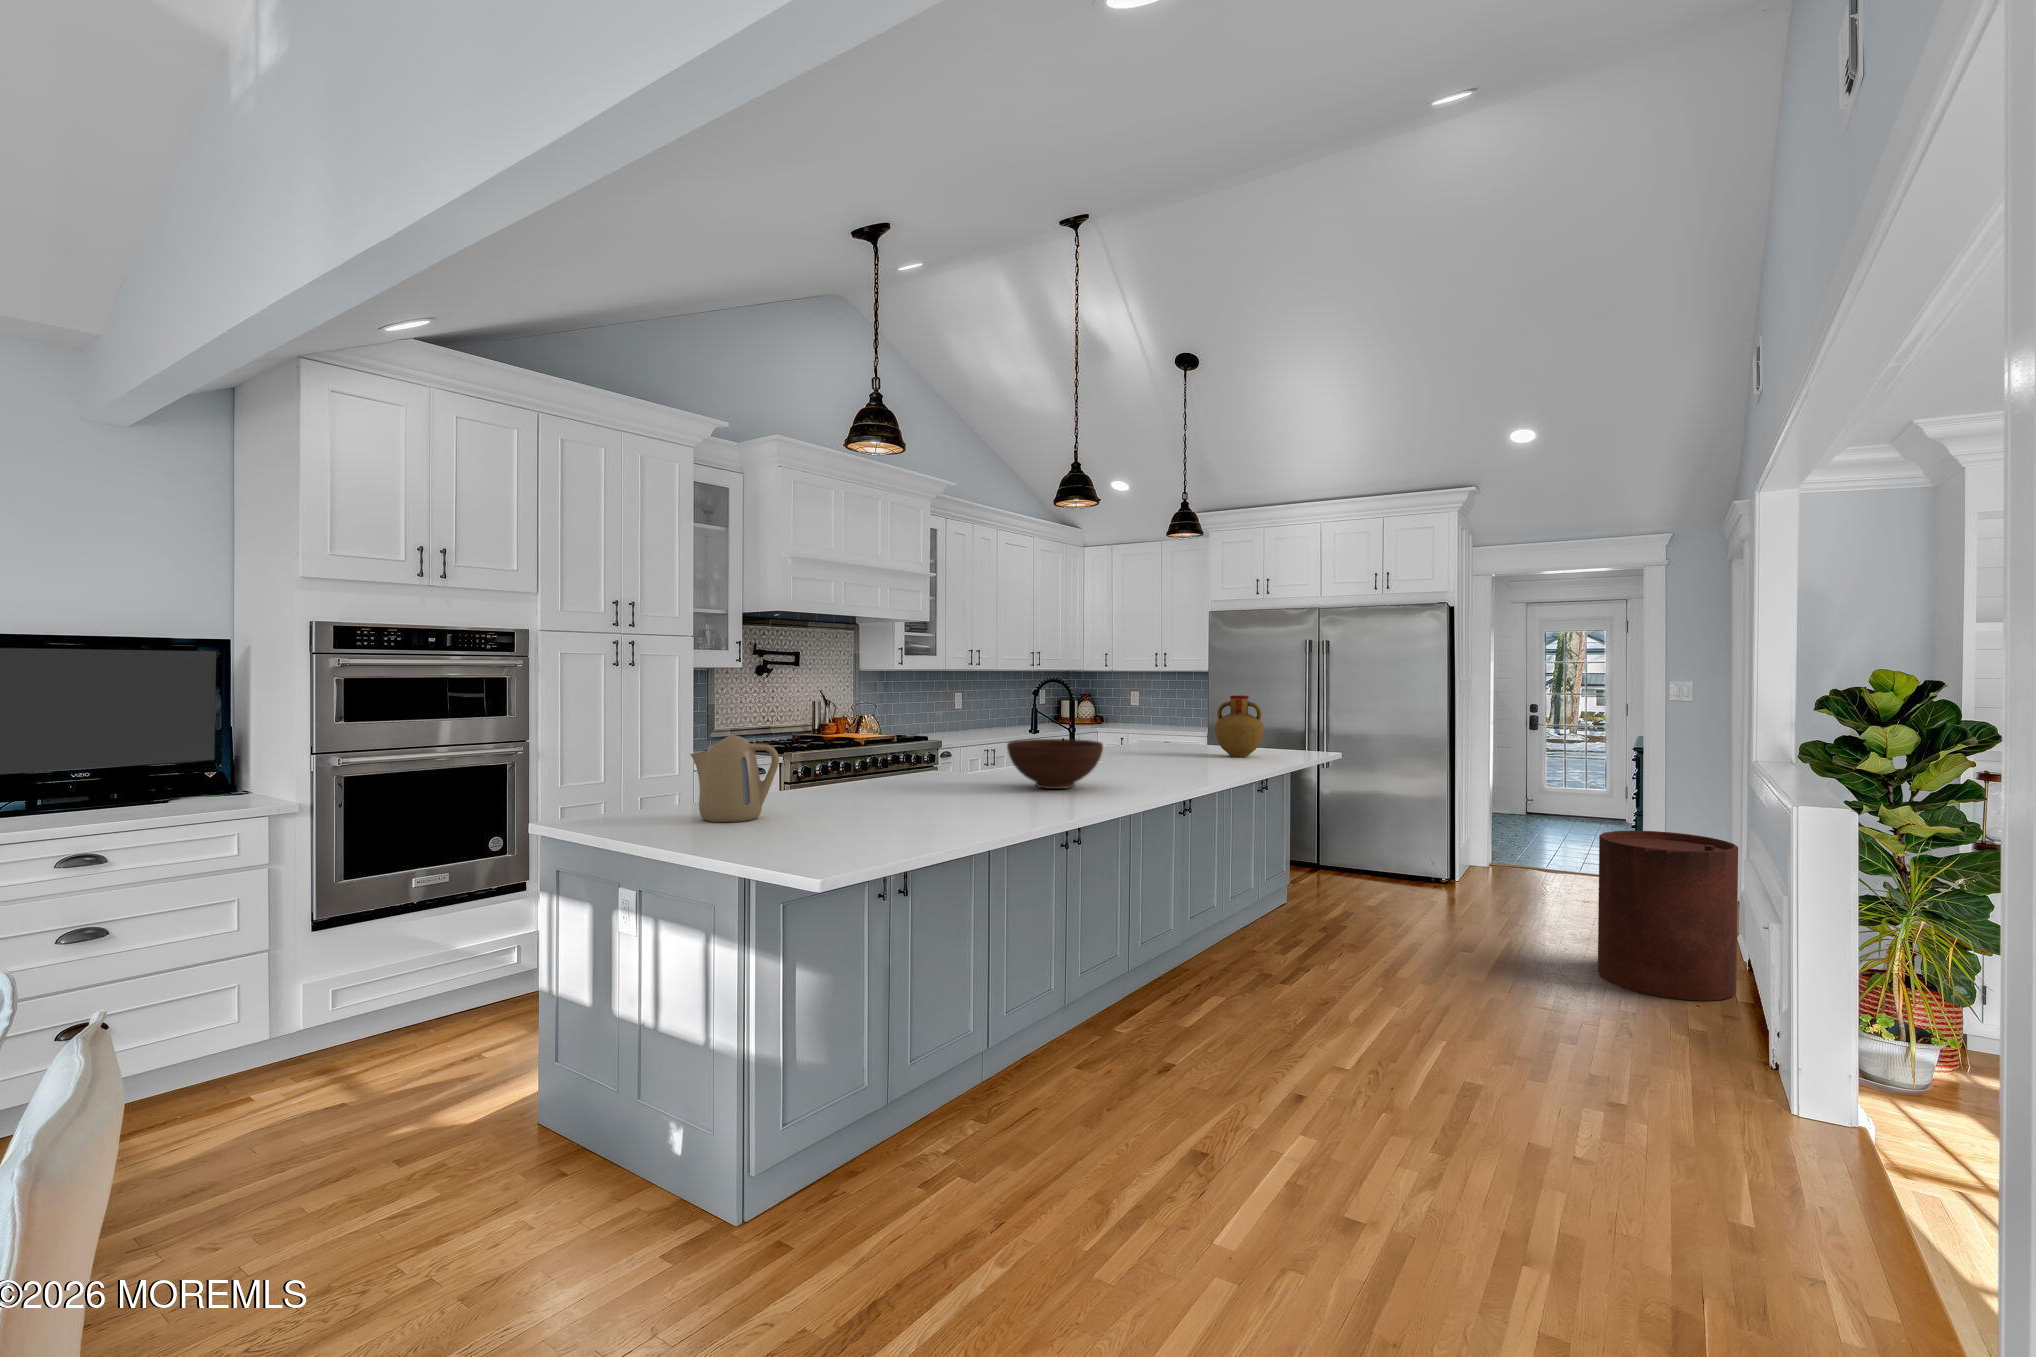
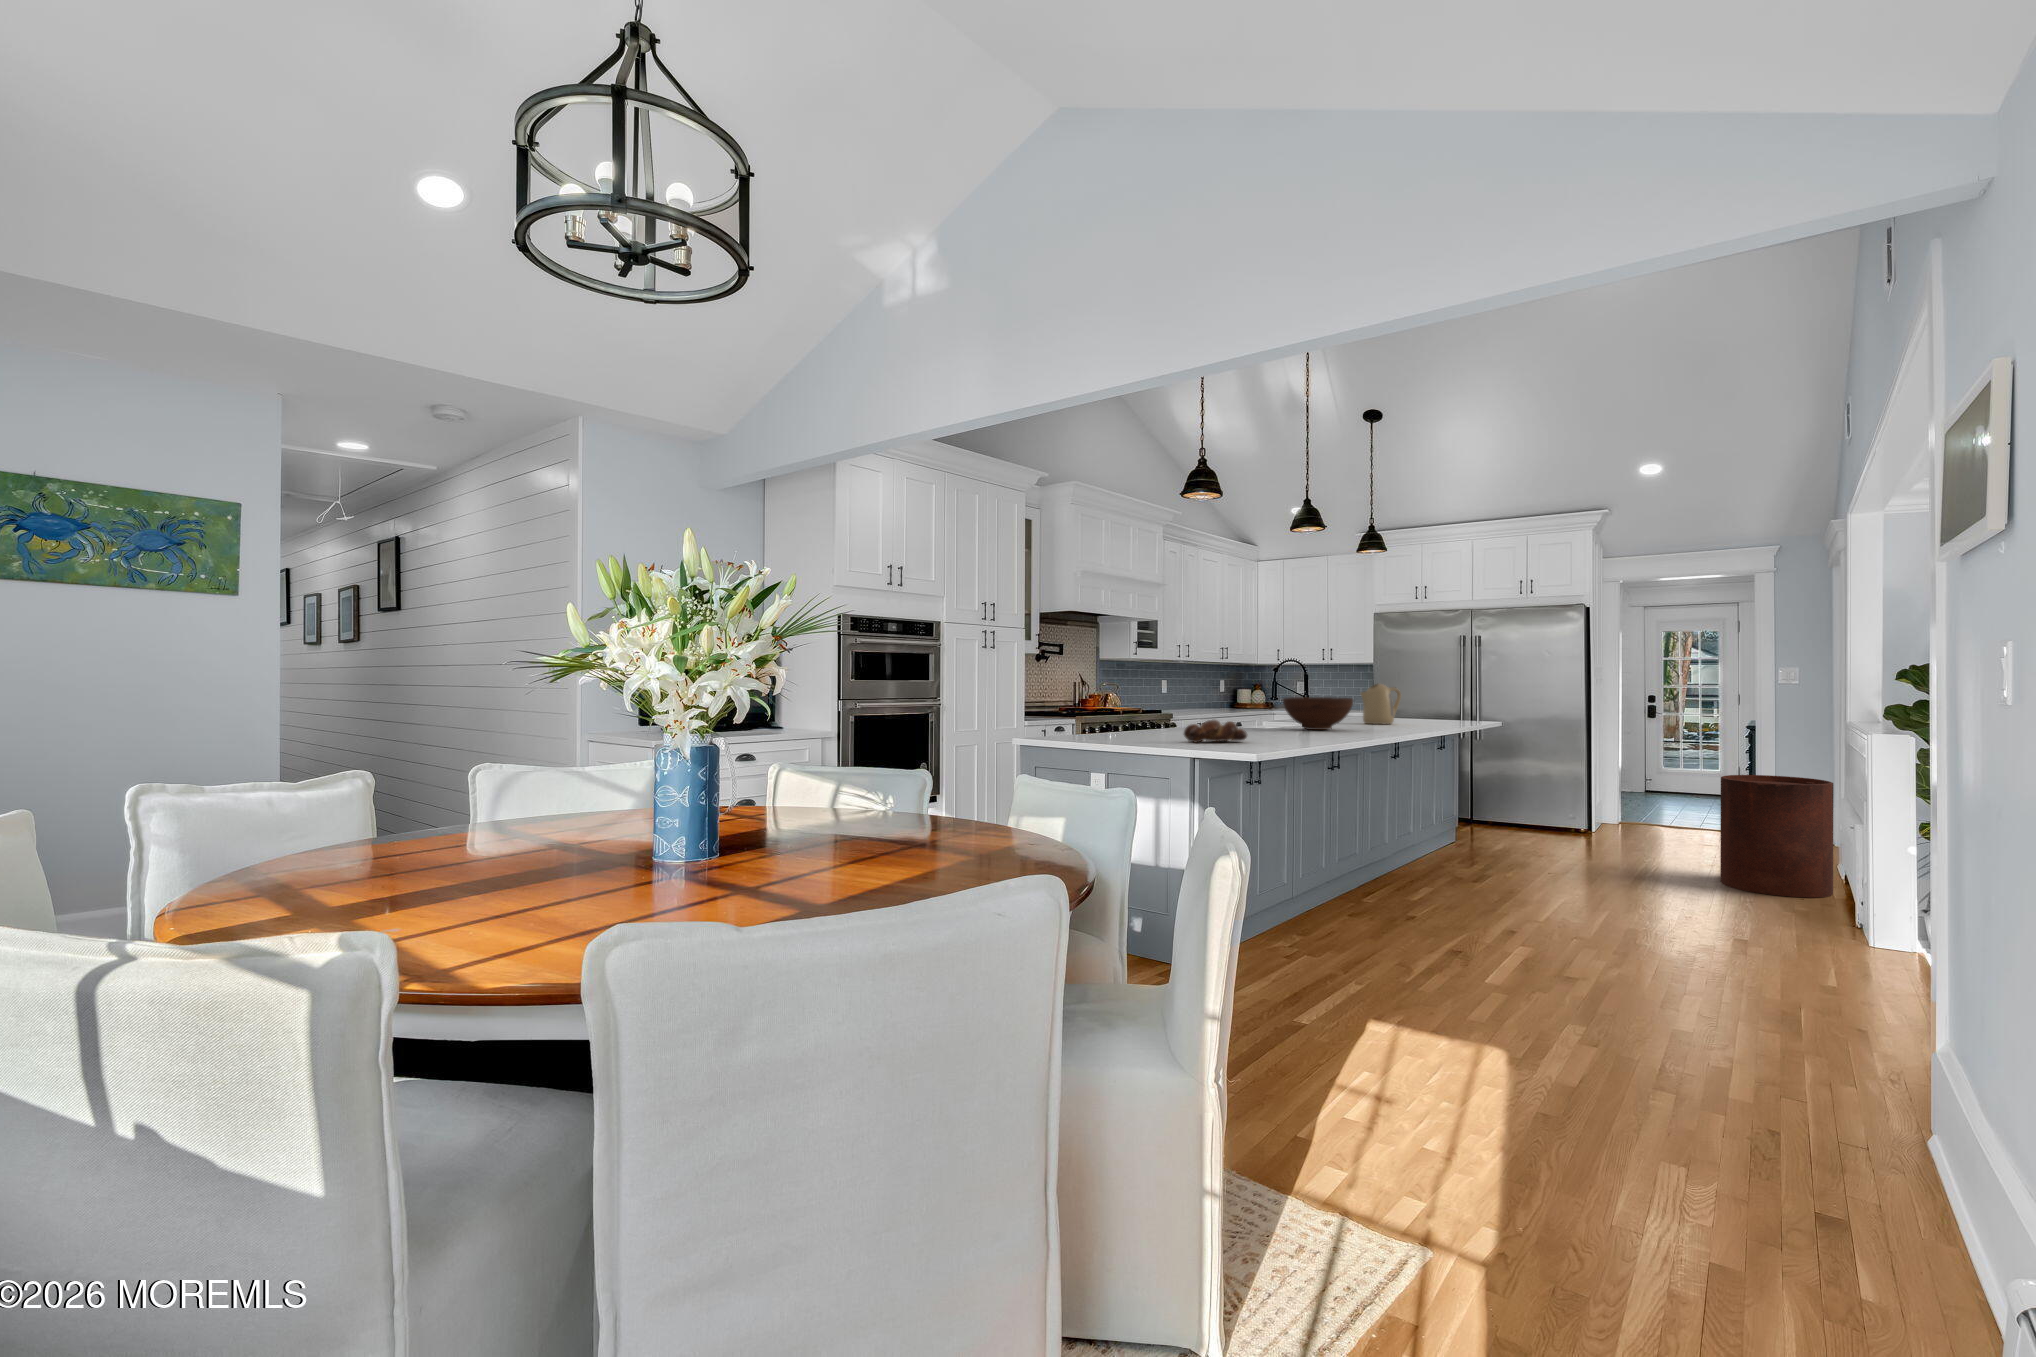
vase: present [1215,695,1264,757] -> none [1405,674,1445,721]
kettle: present [690,735,779,822] -> present [1361,684,1401,725]
bread loaf: none [763,802,867,844] -> present [1184,720,1247,742]

